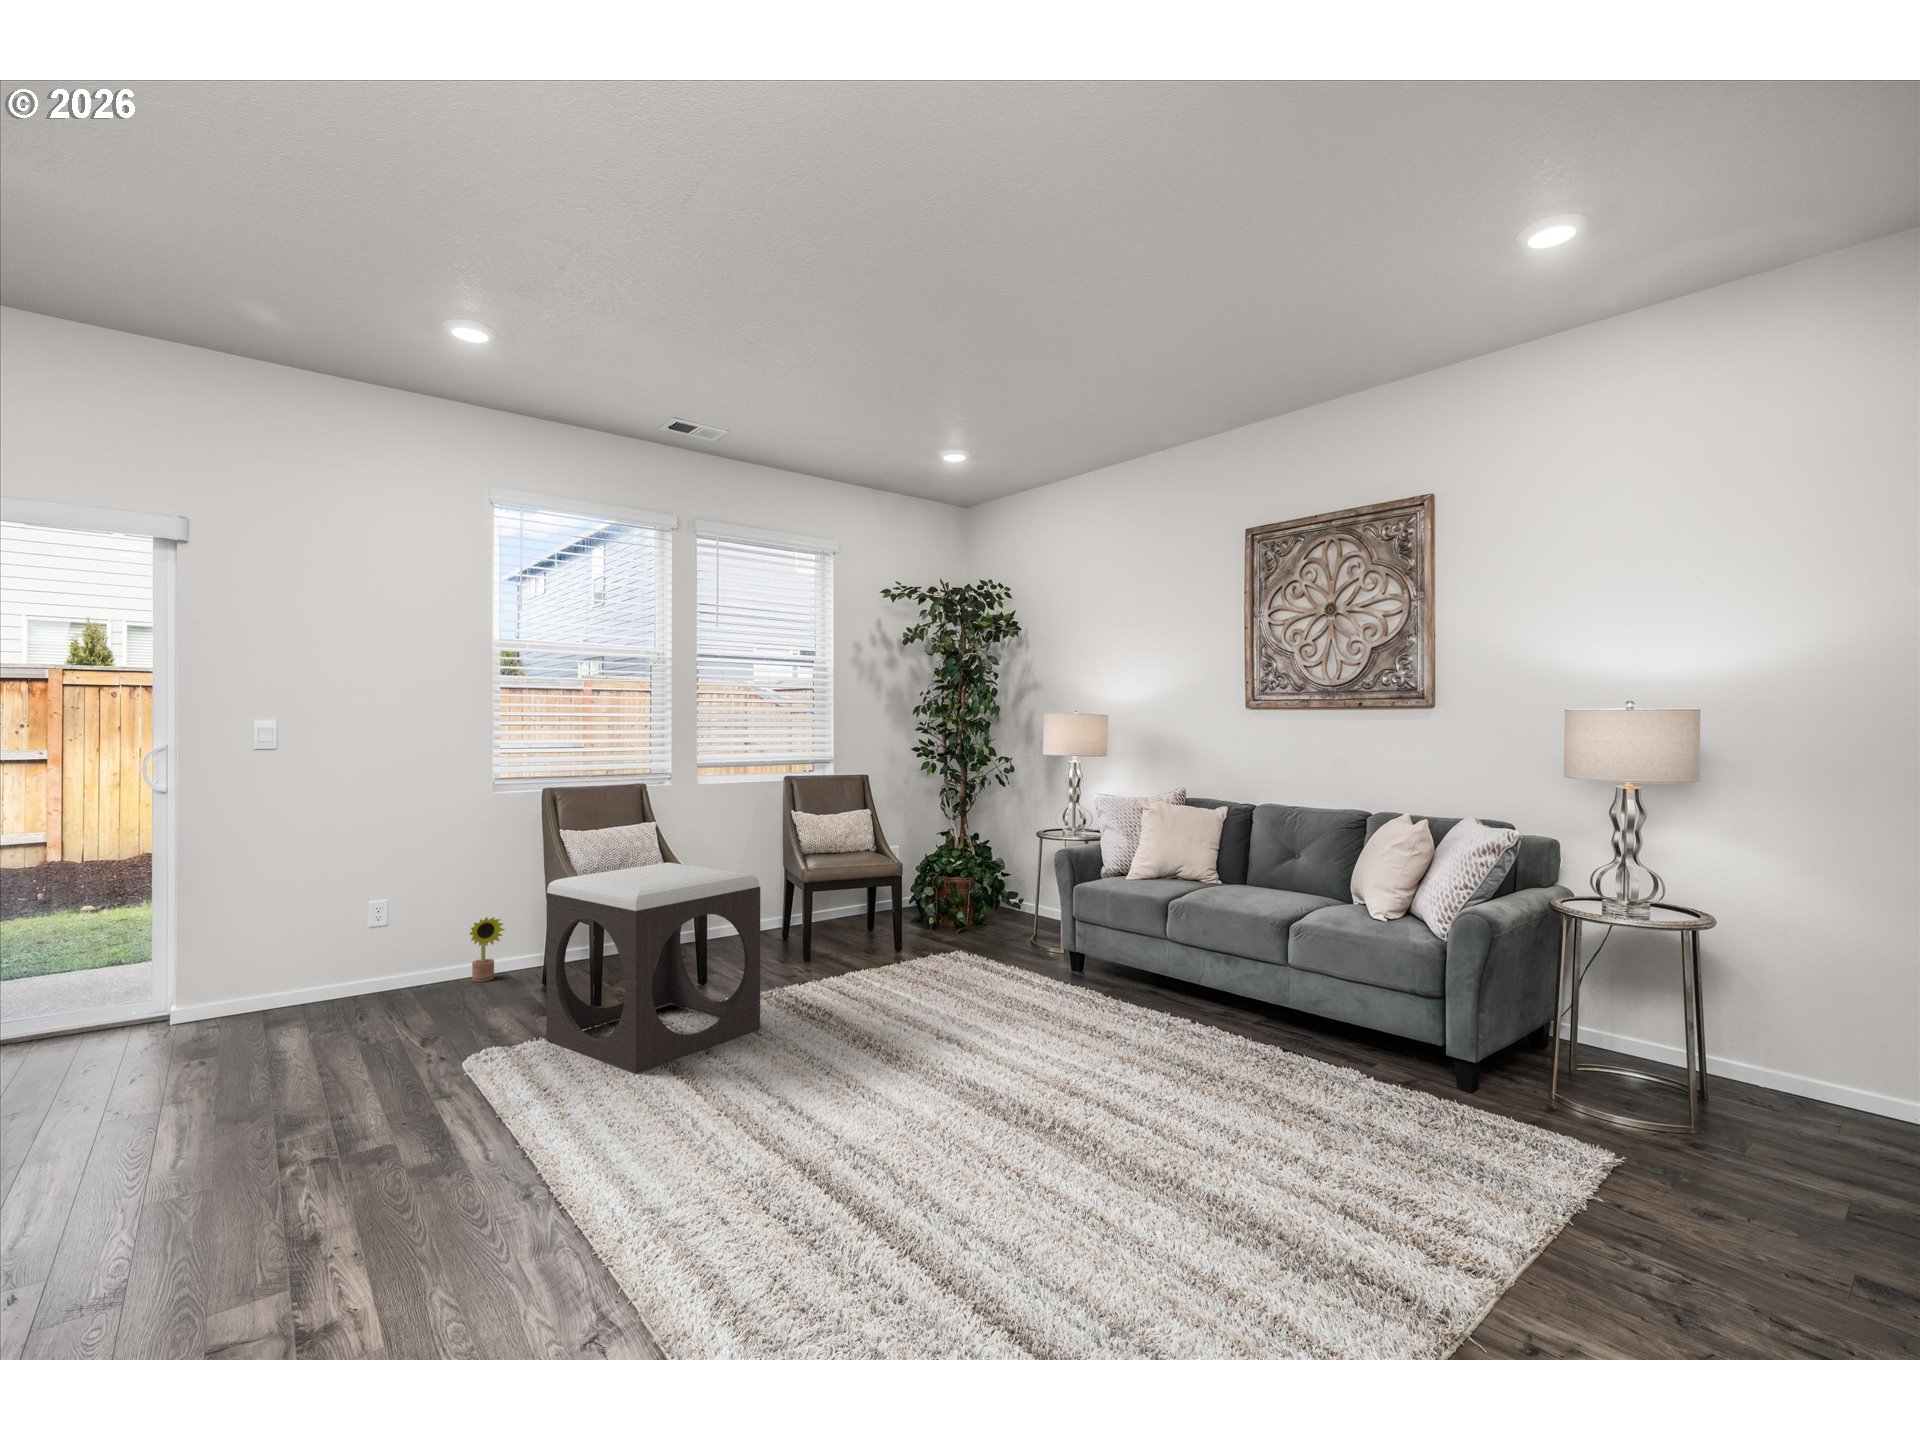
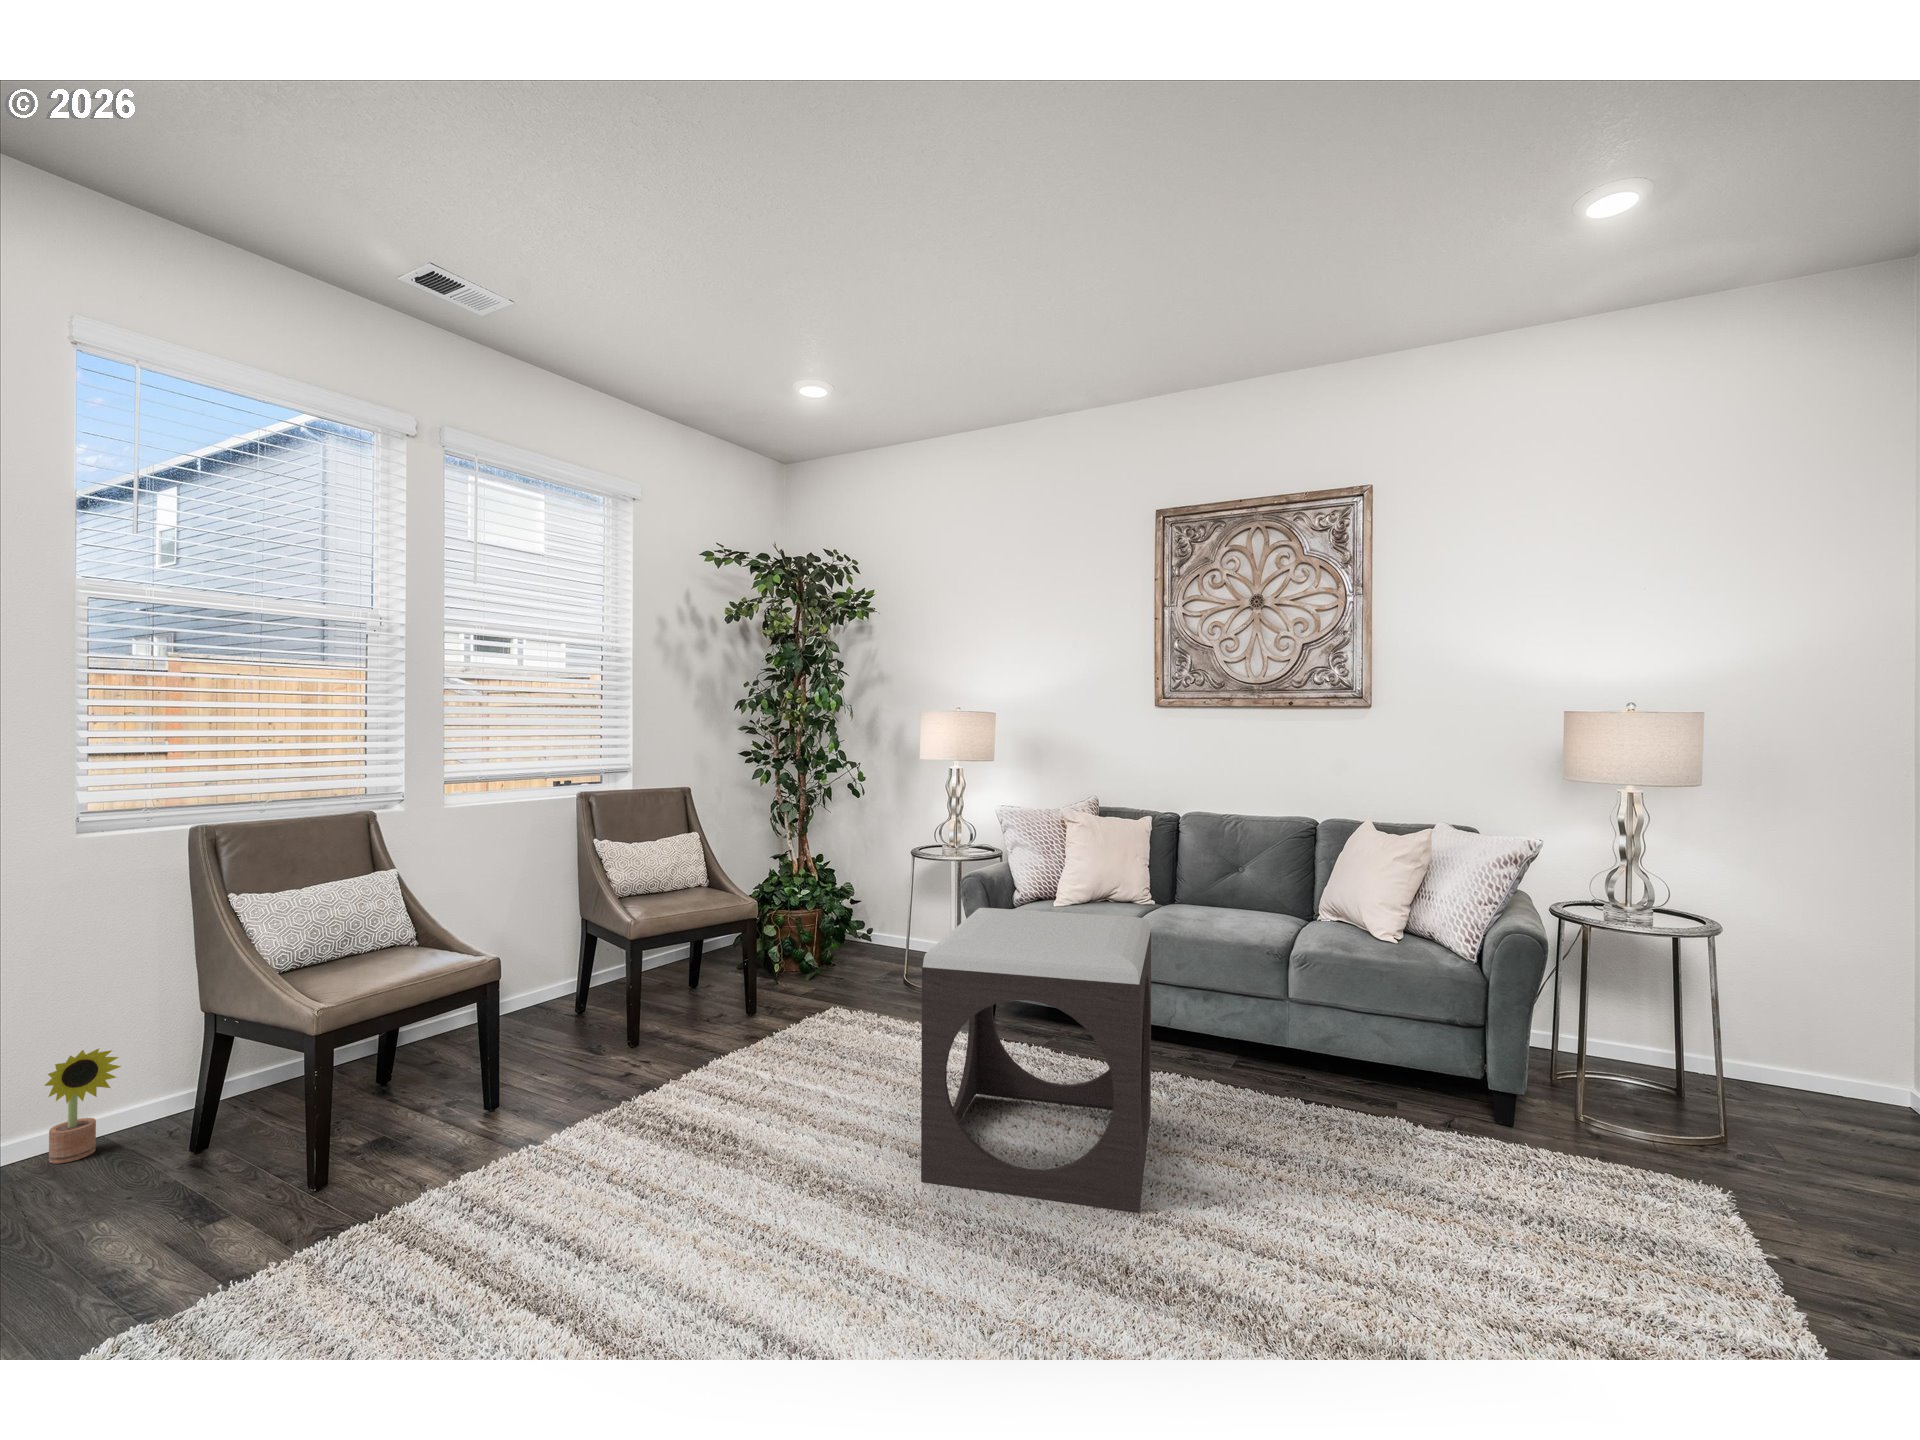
footstool: present [546,862,760,1074] -> present [921,908,1151,1213]

